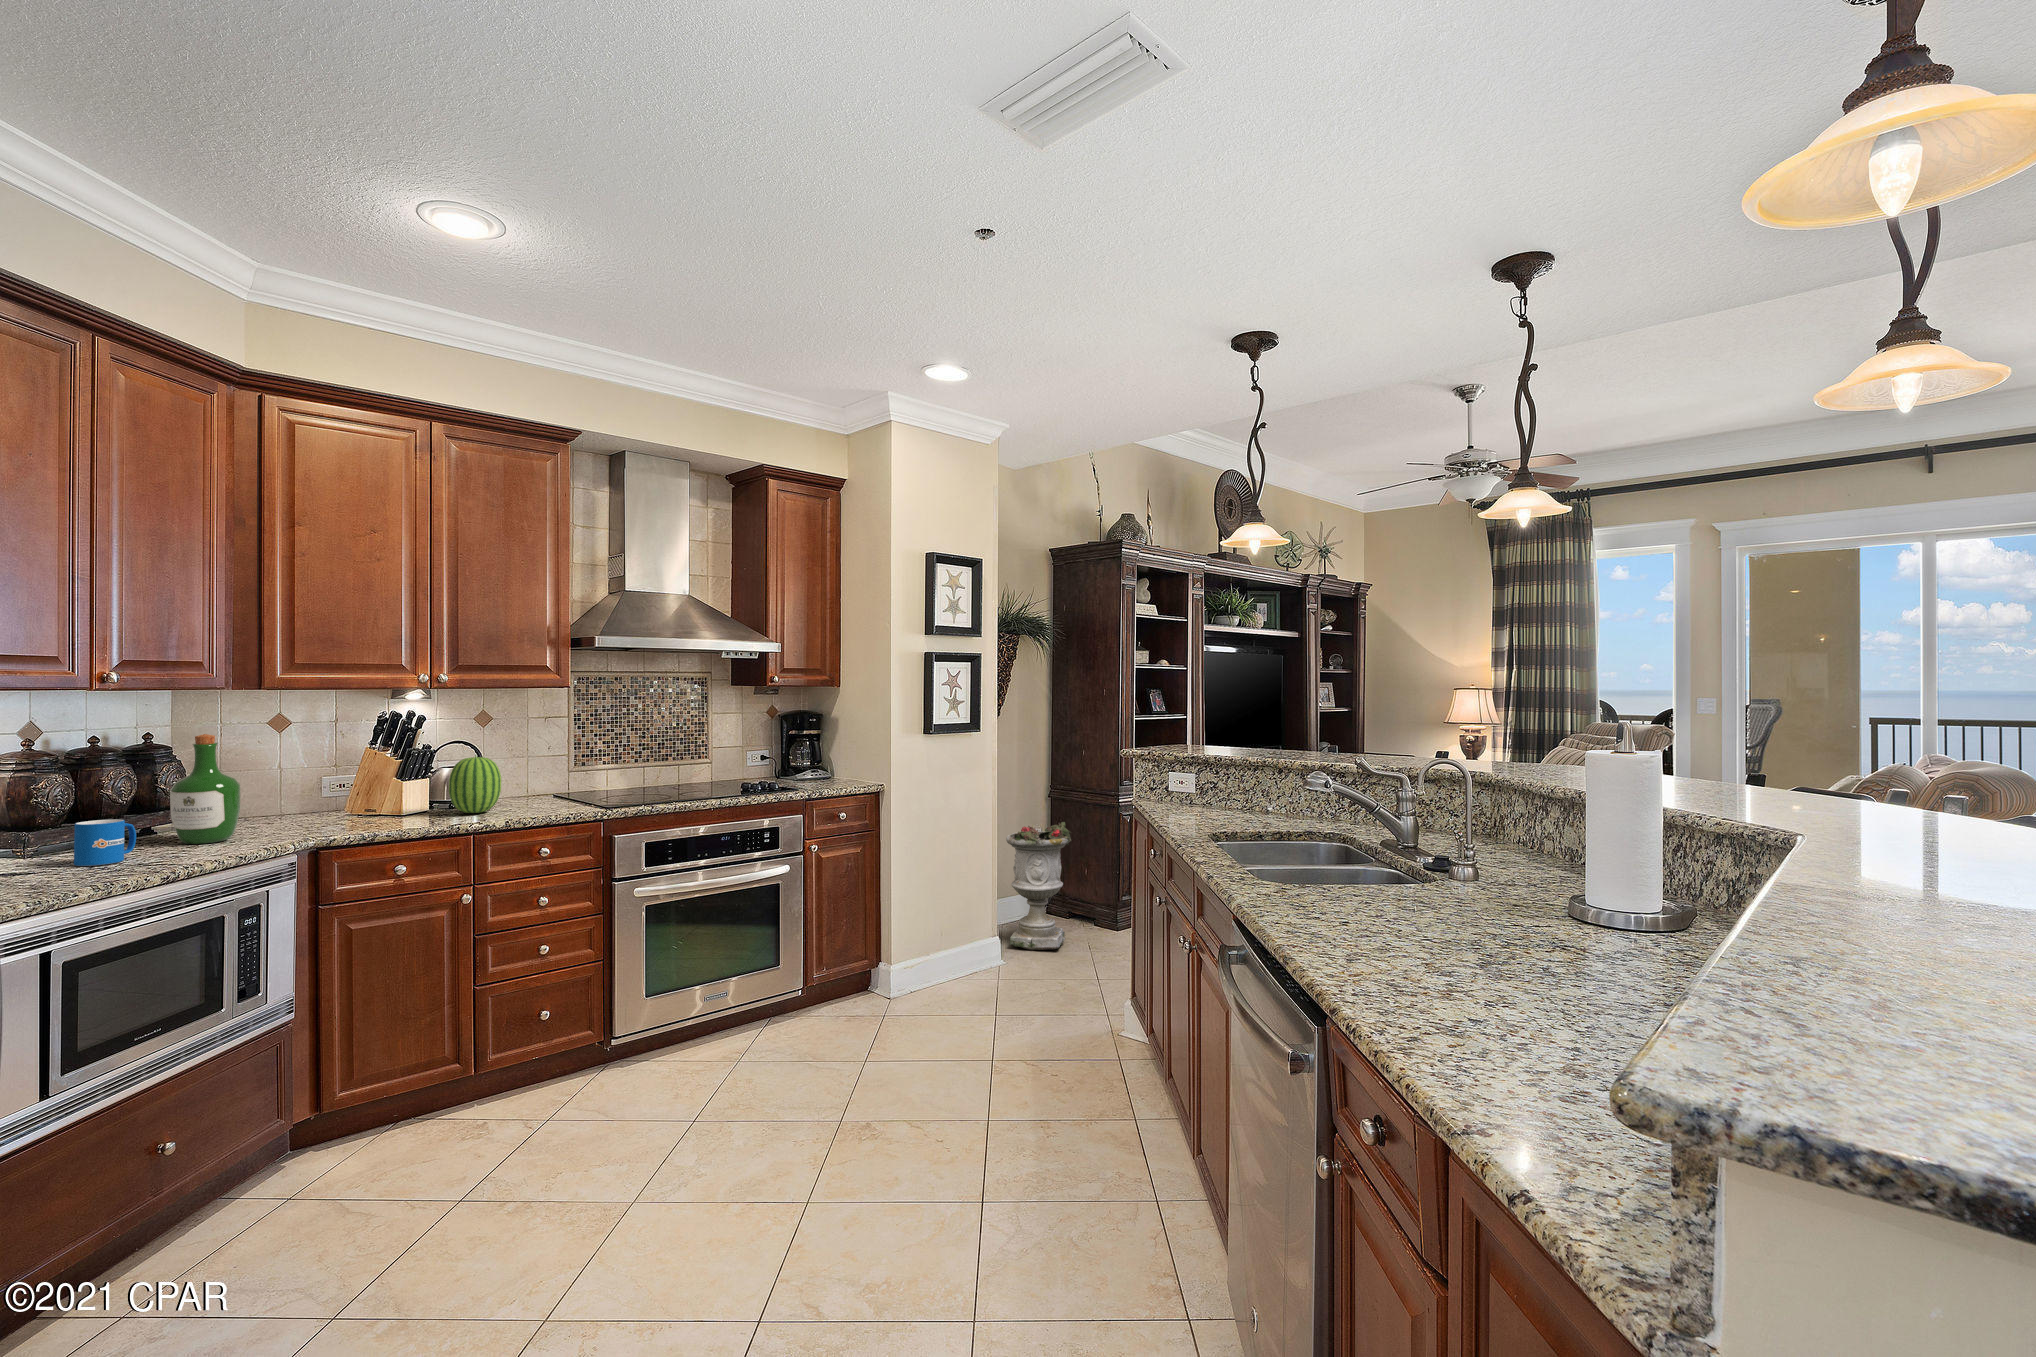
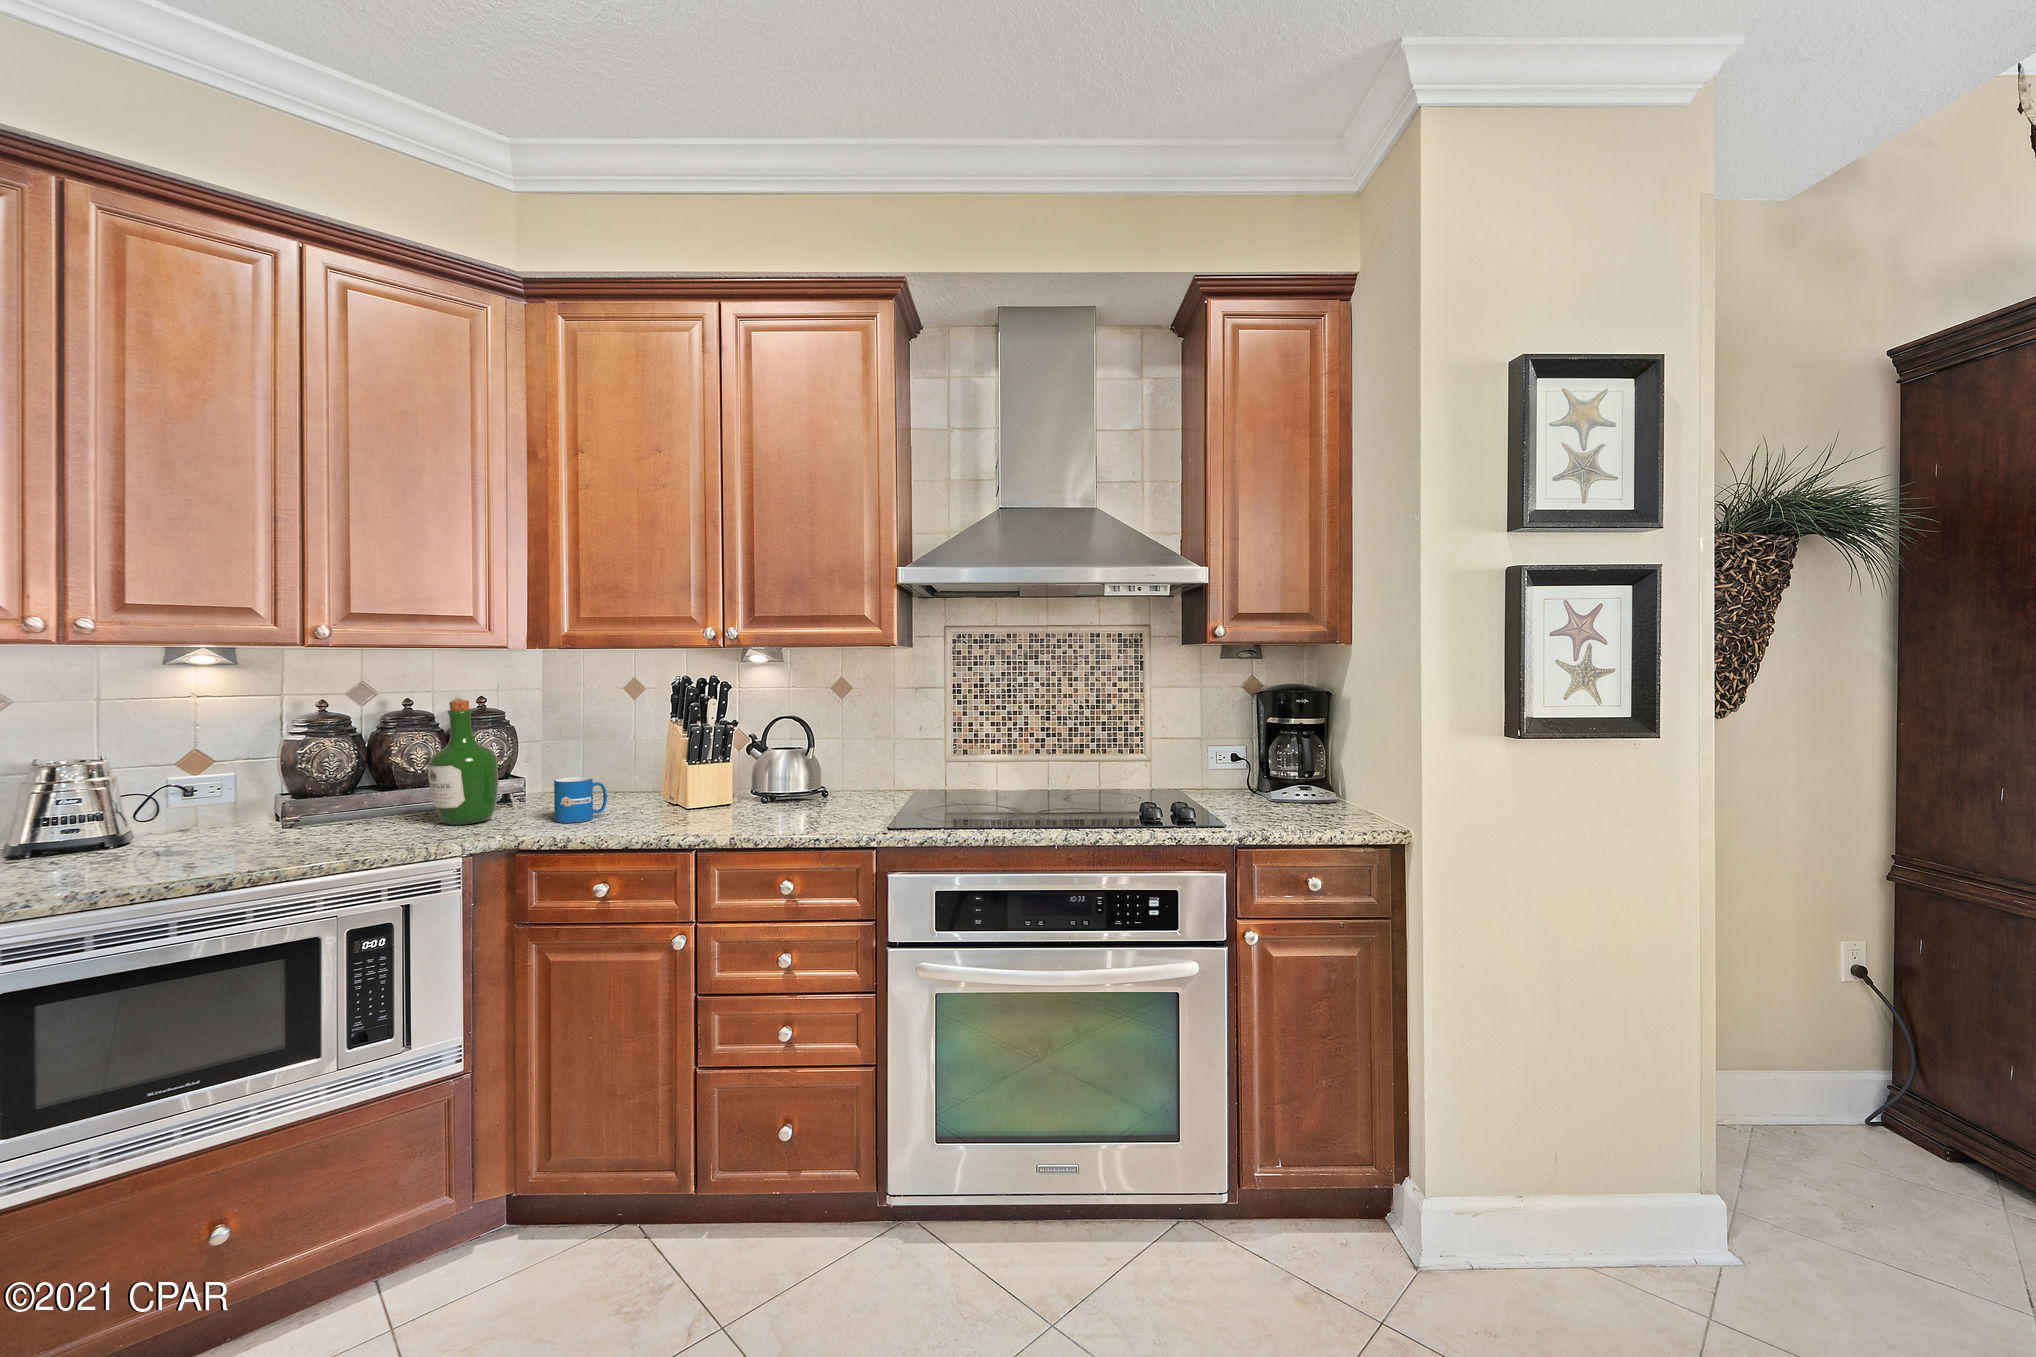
fruit: present [449,754,501,813] -> none [733,735,795,814]
mug: present [74,819,136,866] -> present [554,777,607,823]
planter: present [1006,822,1071,950] -> none [1758,955,1959,1267]

